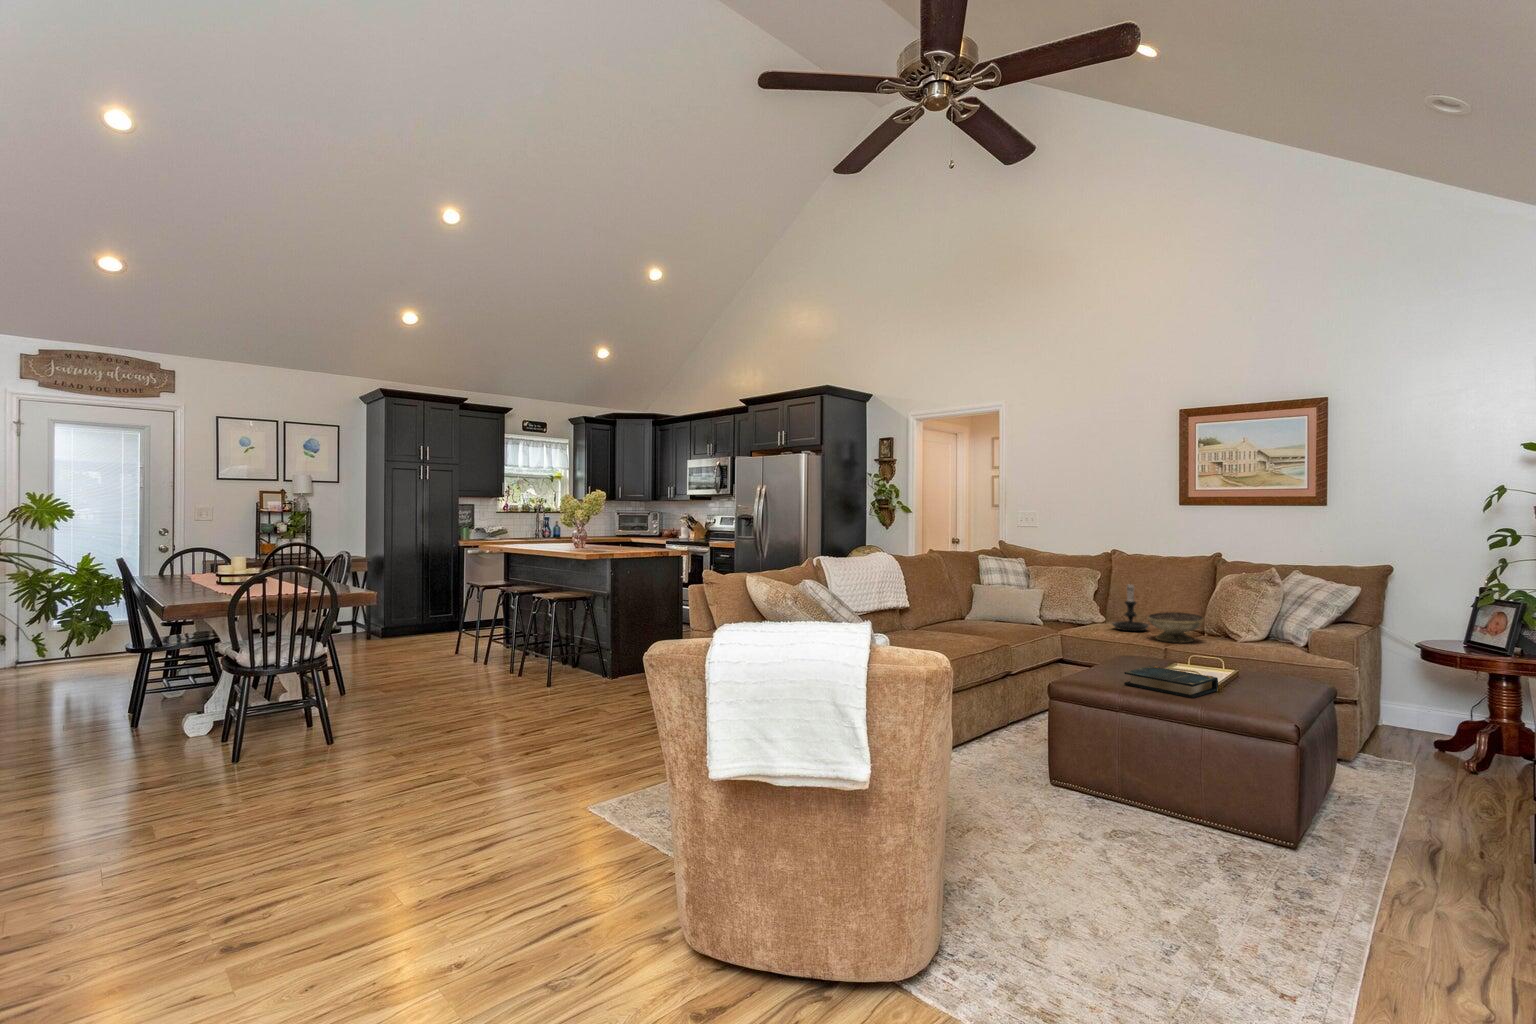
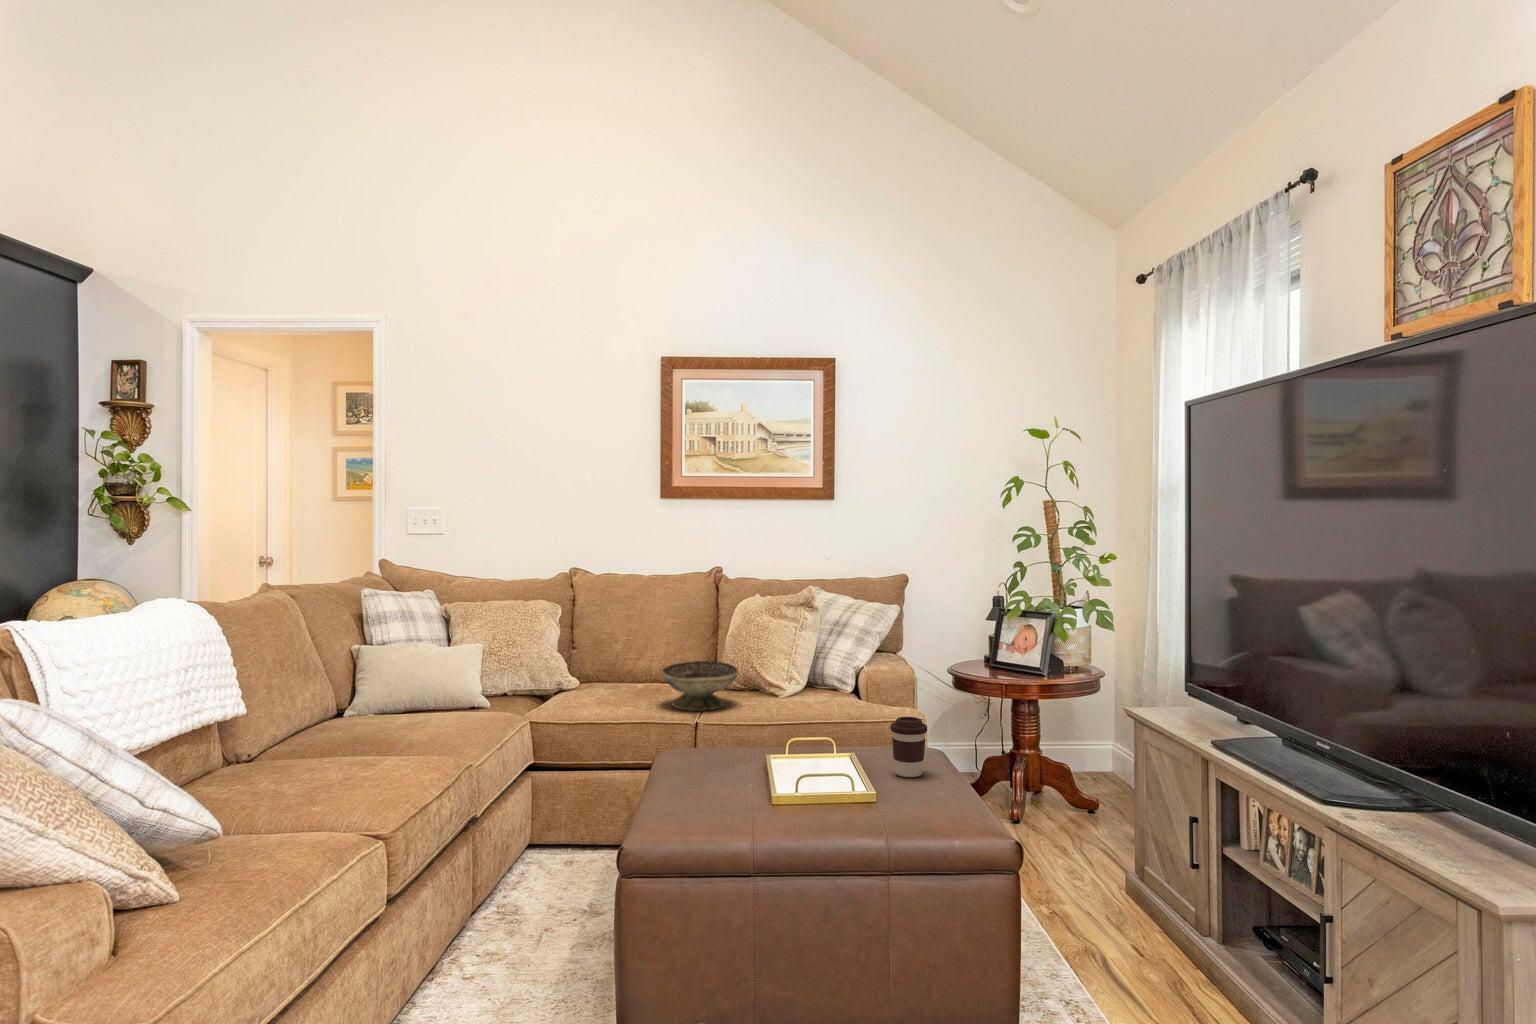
candle holder: present [1112,584,1149,631] -> none [595,618,650,698]
coffee cup: none [1251,647,1279,685] -> present [890,717,927,777]
book: present [1124,666,1218,698] -> none [754,778,883,834]

